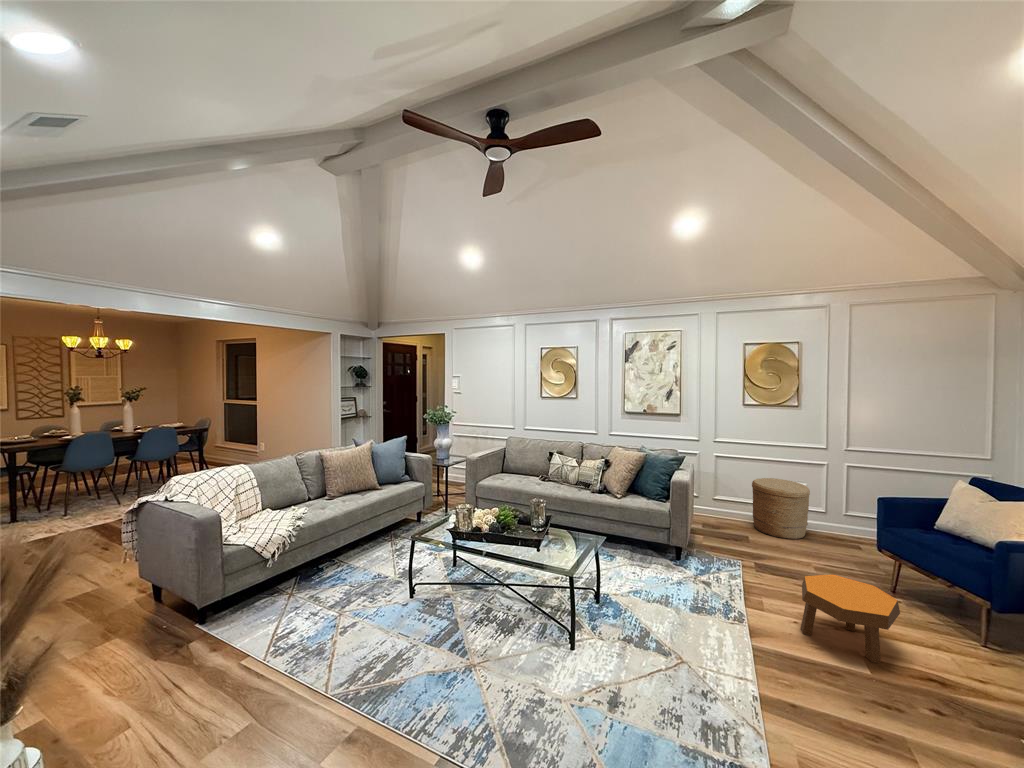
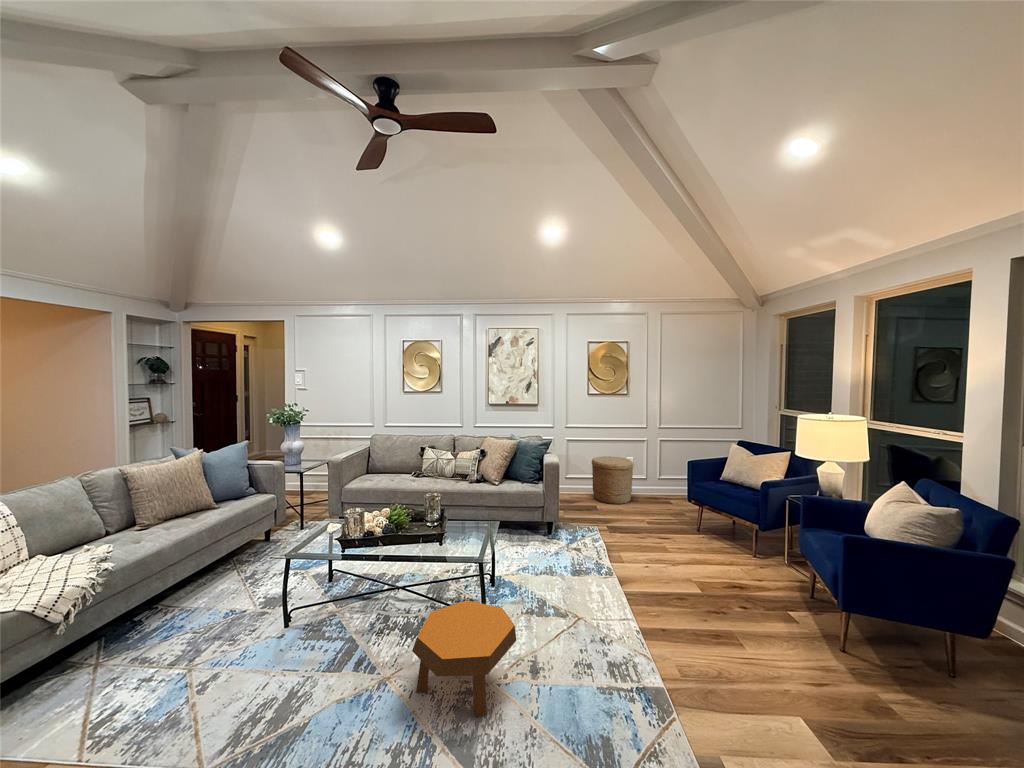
footstool: present [800,574,900,663] -> present [412,600,516,717]

